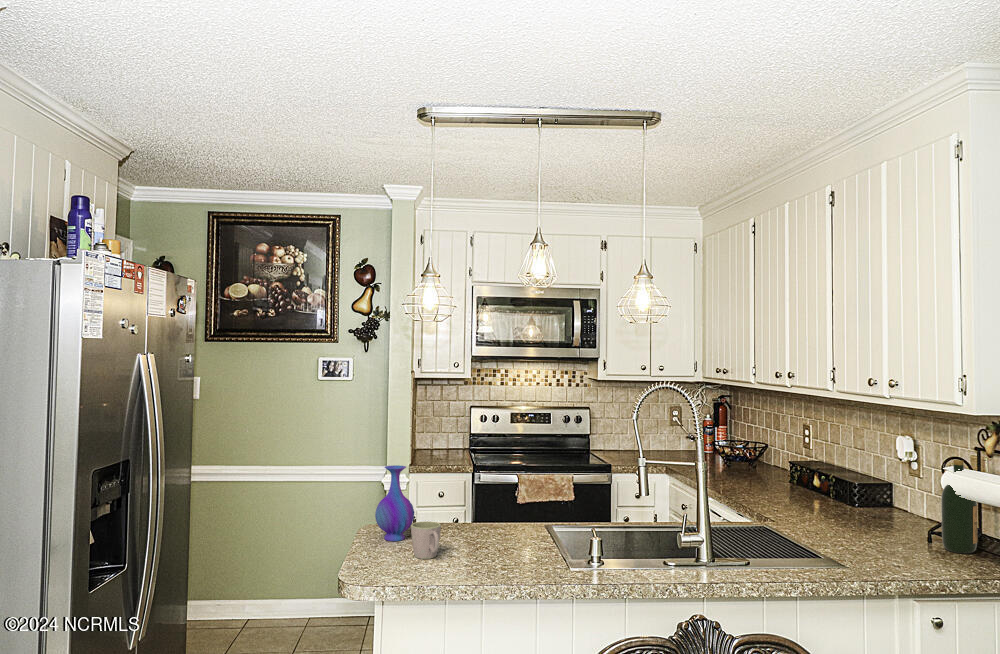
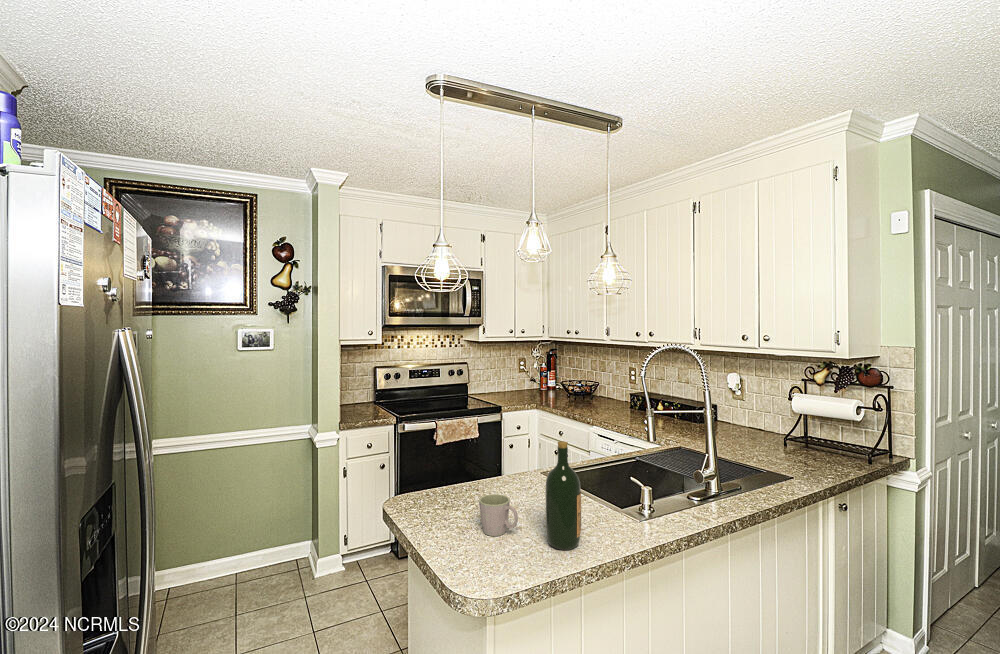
wine bottle: present [941,460,978,553] -> present [545,441,581,550]
vase: present [375,465,414,541] -> none [413,438,453,517]

